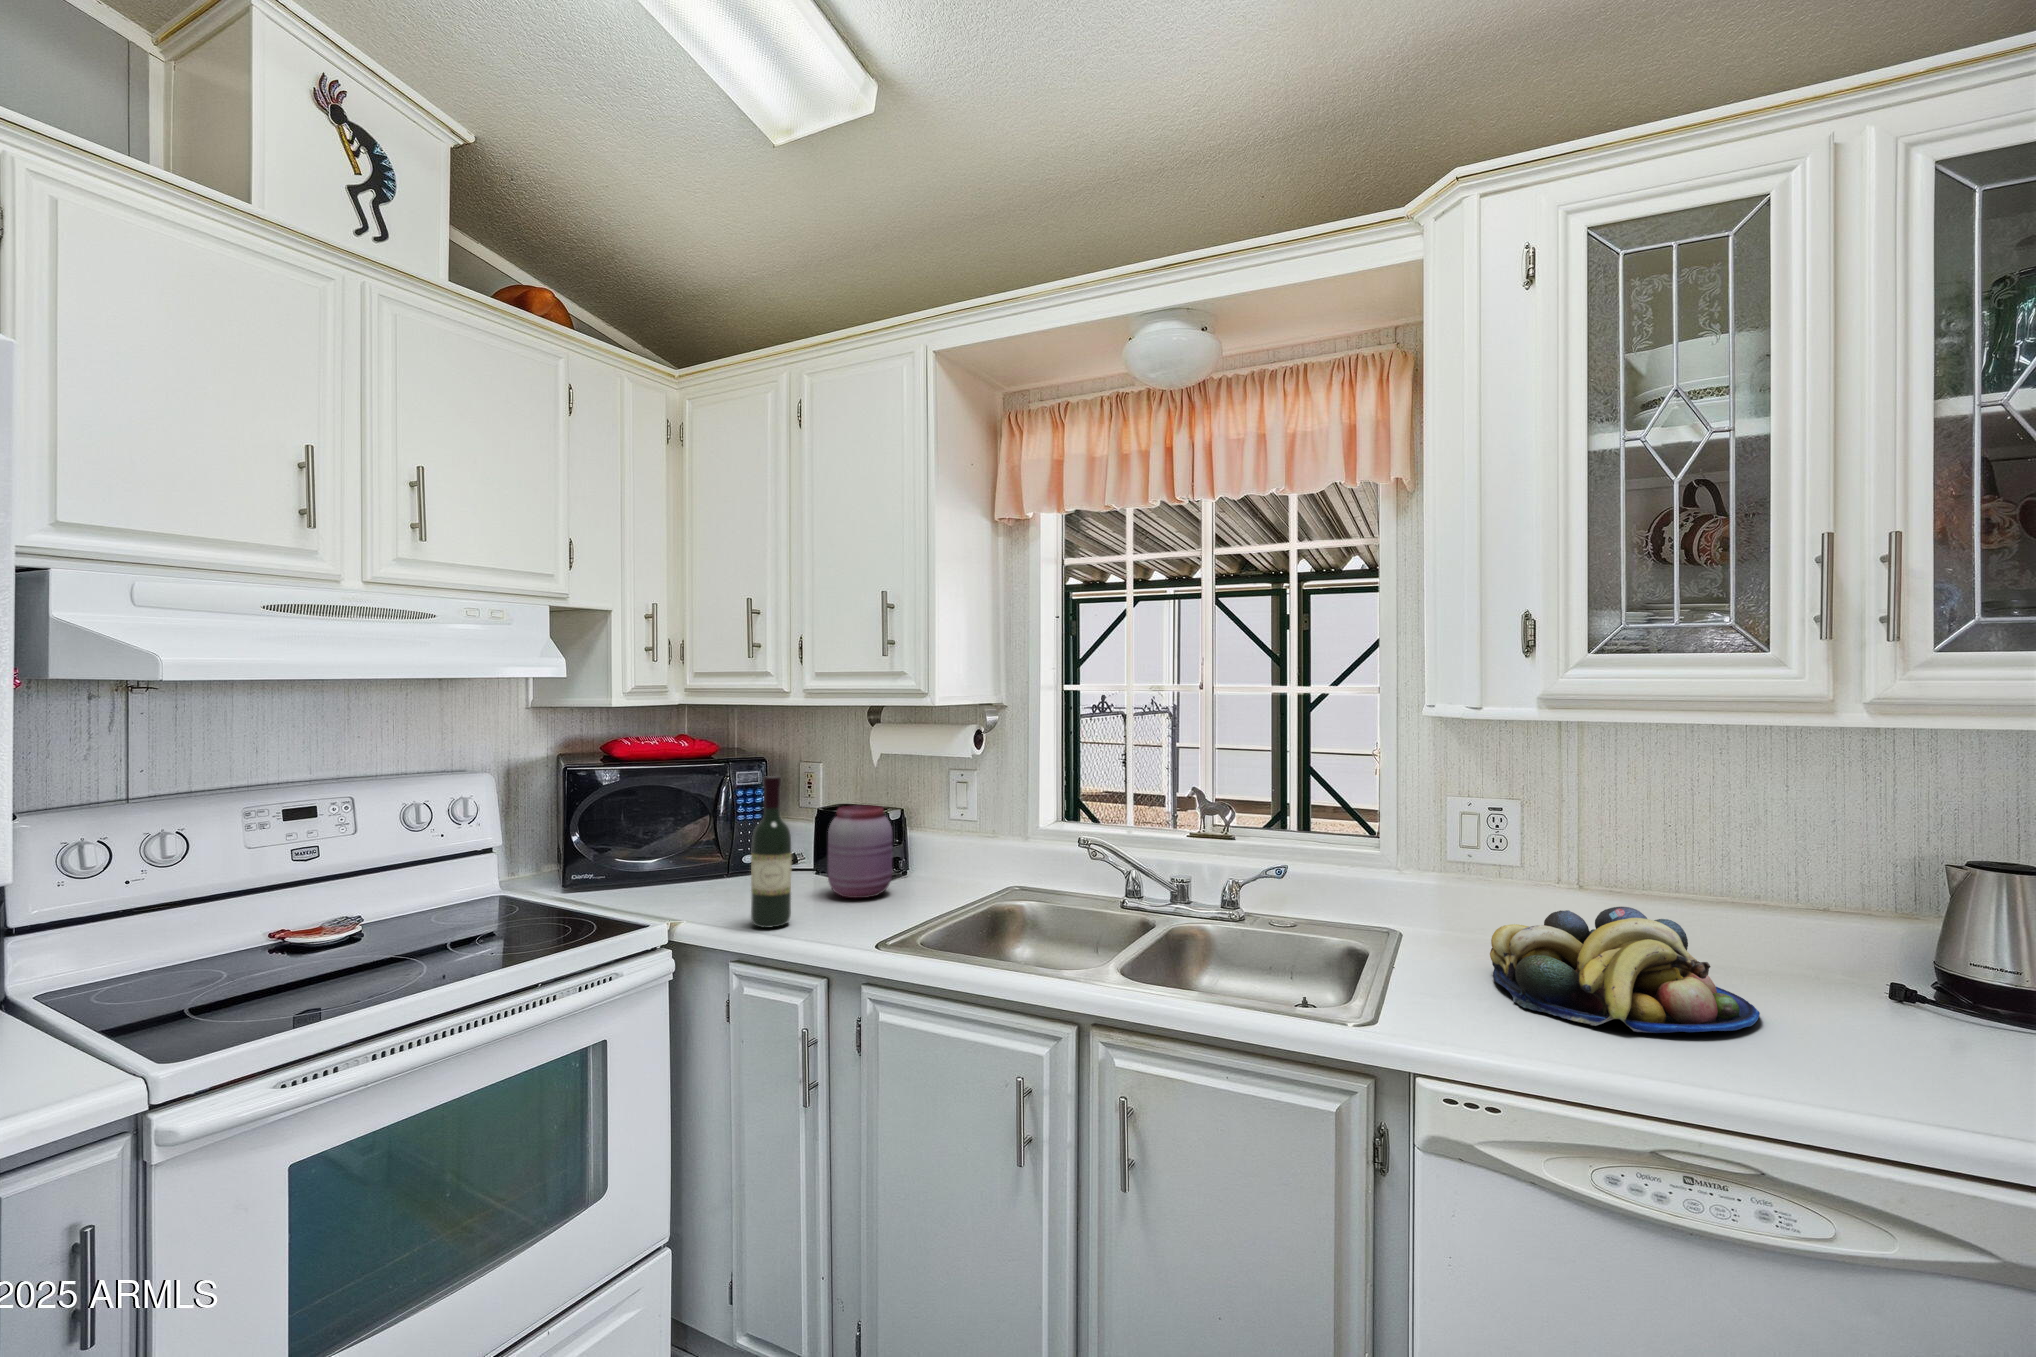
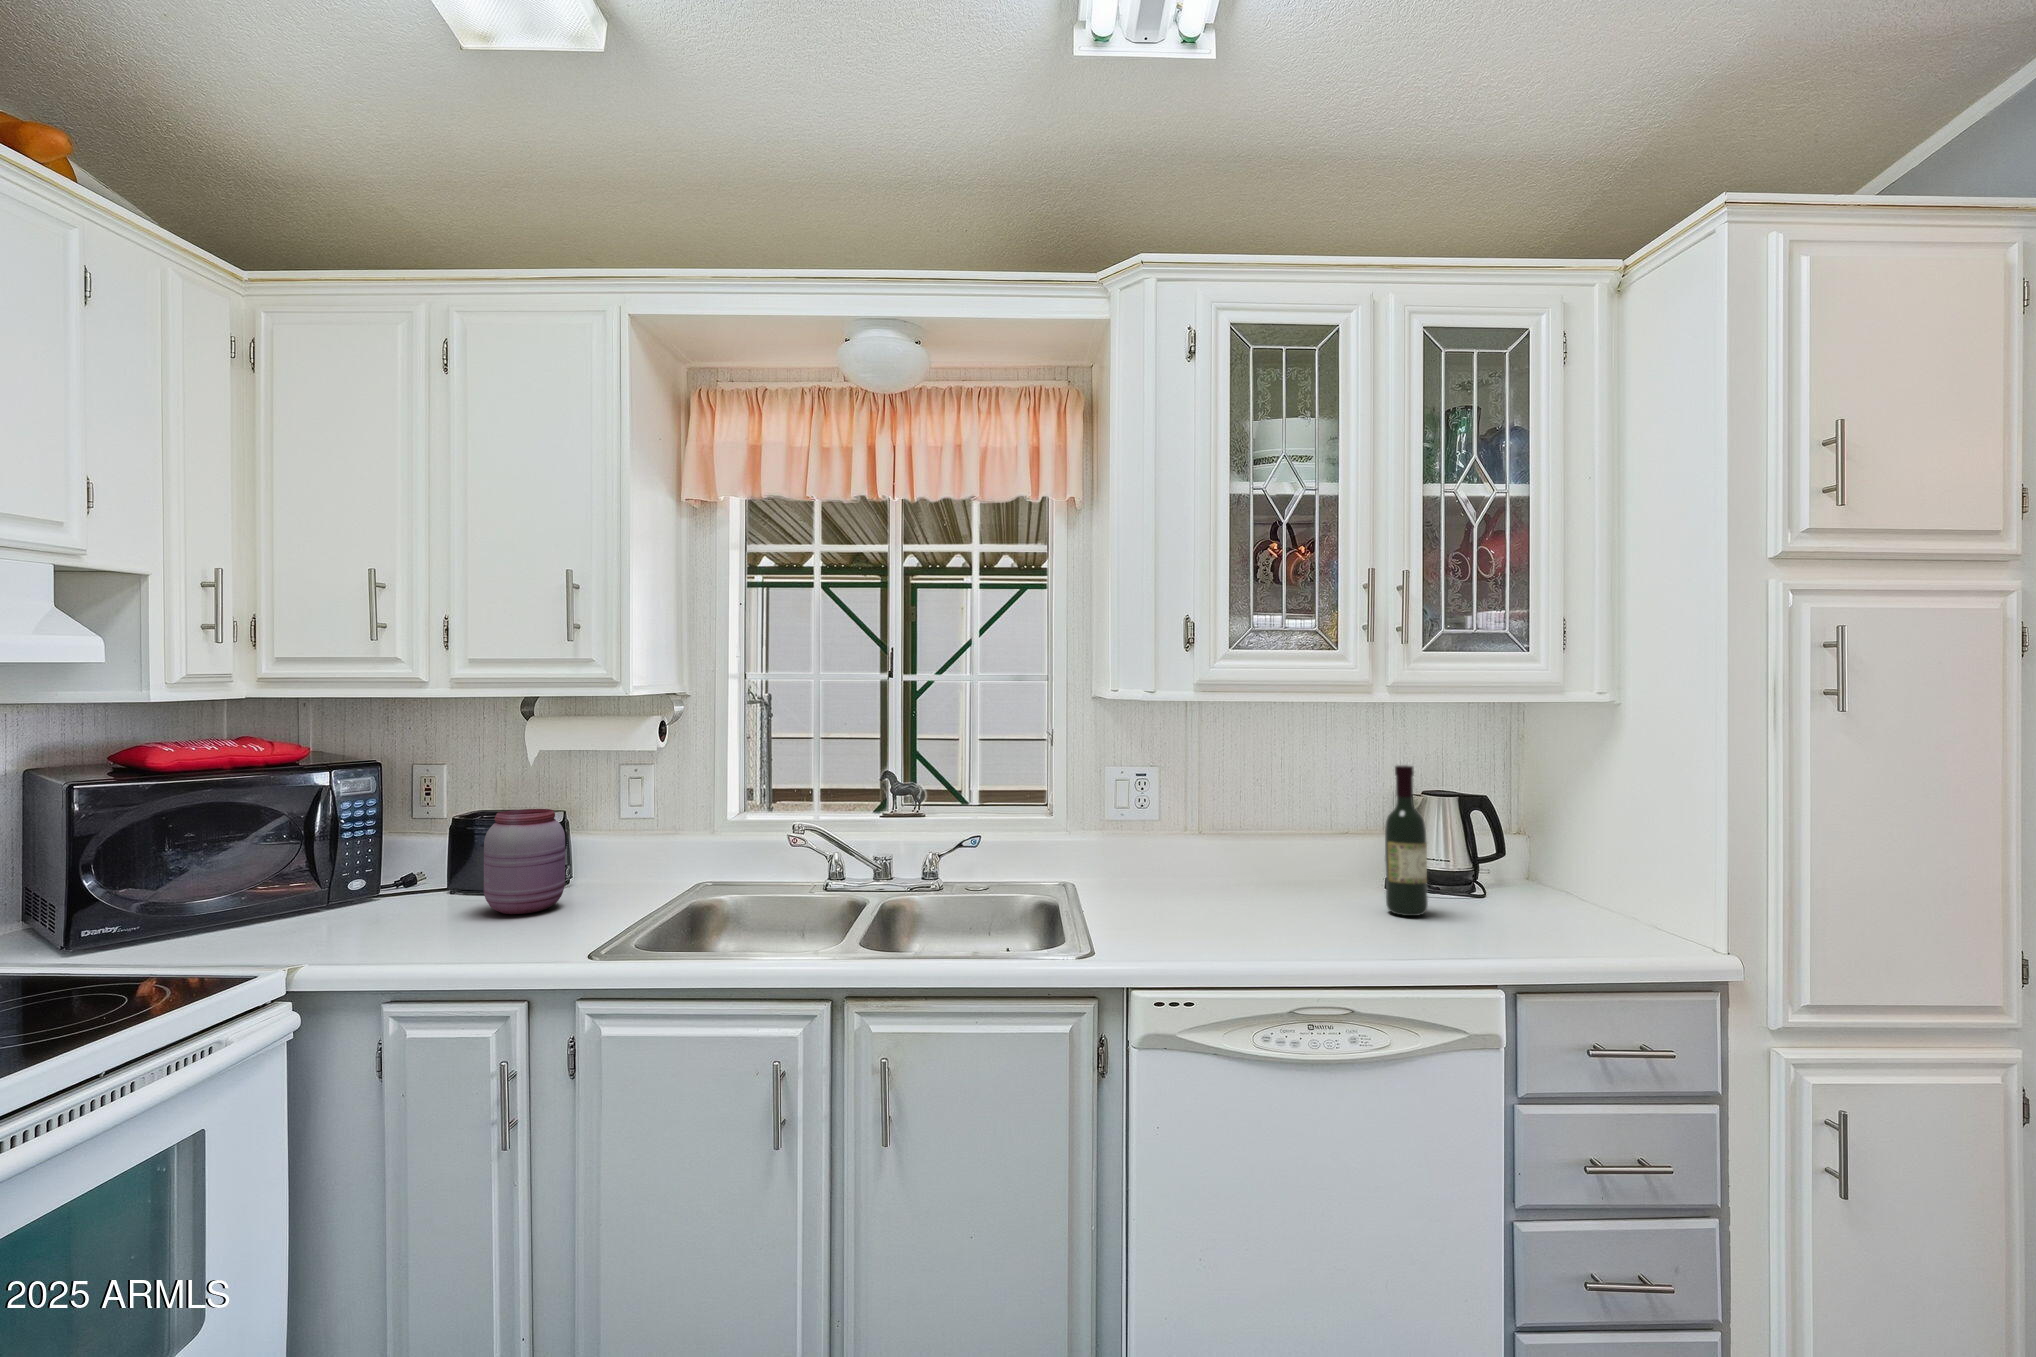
wine bottle: present [751,776,792,928] -> present [1385,765,1428,916]
fruit bowl: present [1490,907,1760,1033] -> none [1152,844,1328,931]

